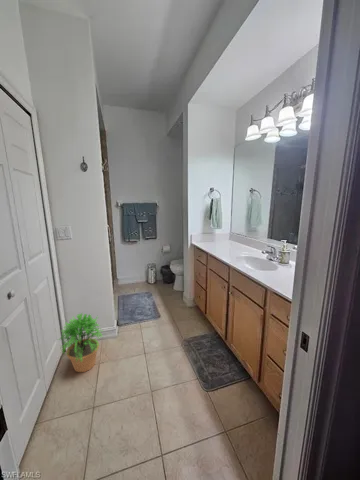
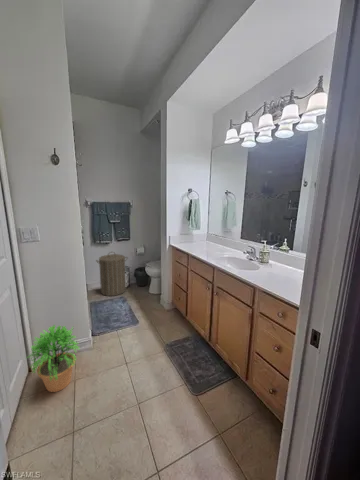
laundry hamper: none [125,249,154,291] -> present [96,252,126,296]

